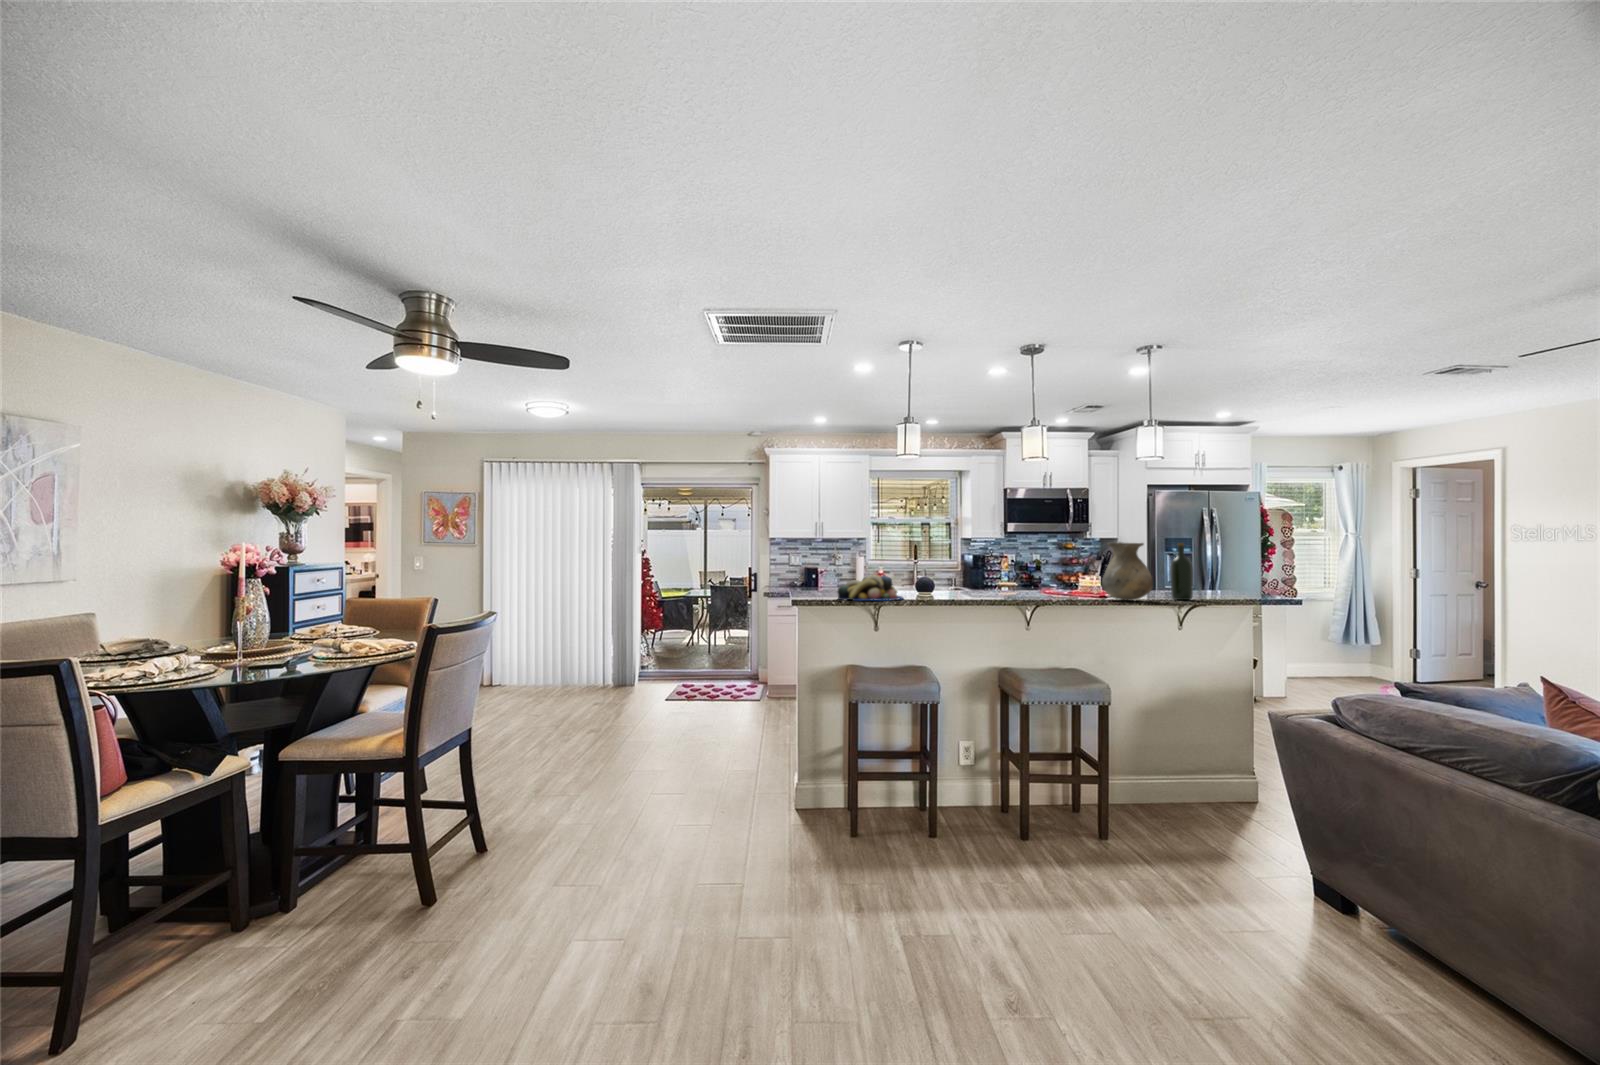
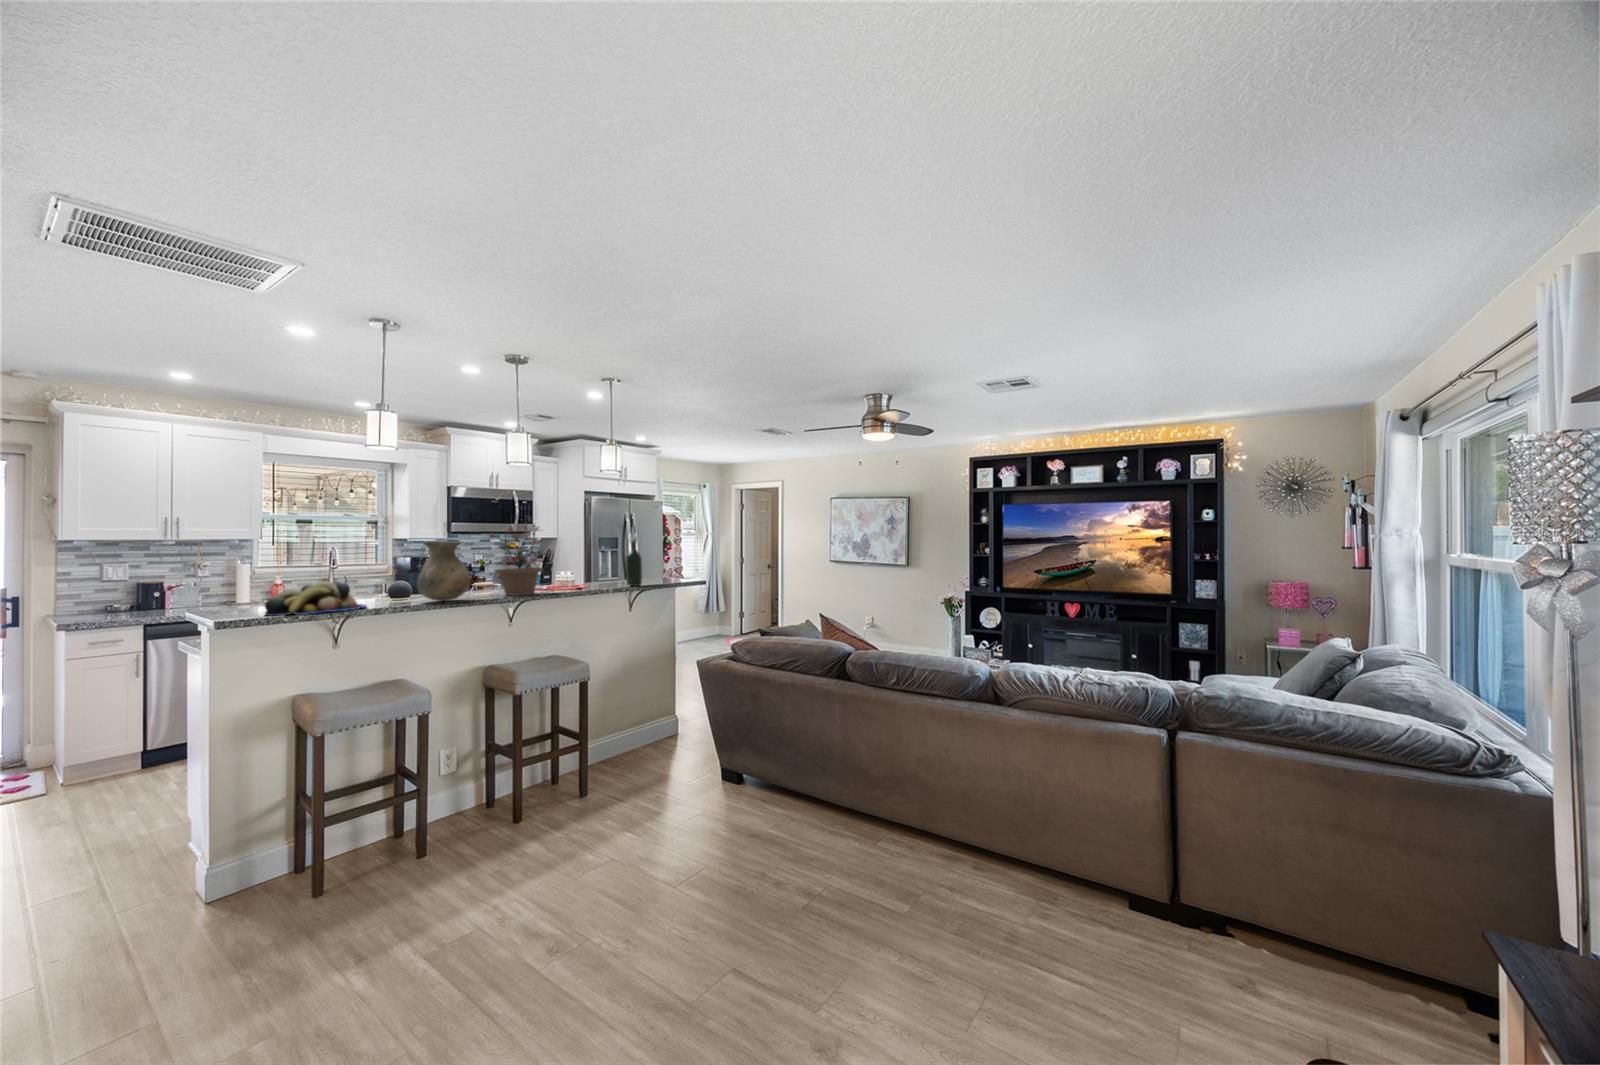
potted plant: none [1007,526,1071,600] -> present [490,526,548,596]
vase: present [1102,542,1153,600] -> present [417,541,470,601]

